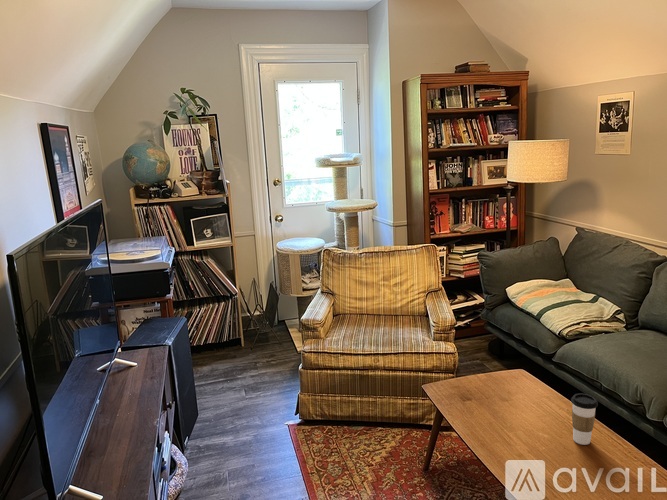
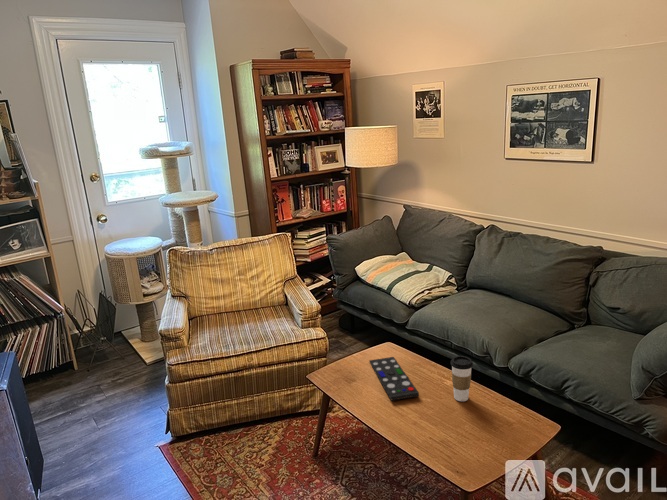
remote control: none [490,383,532,428] -> present [369,357,419,400]

